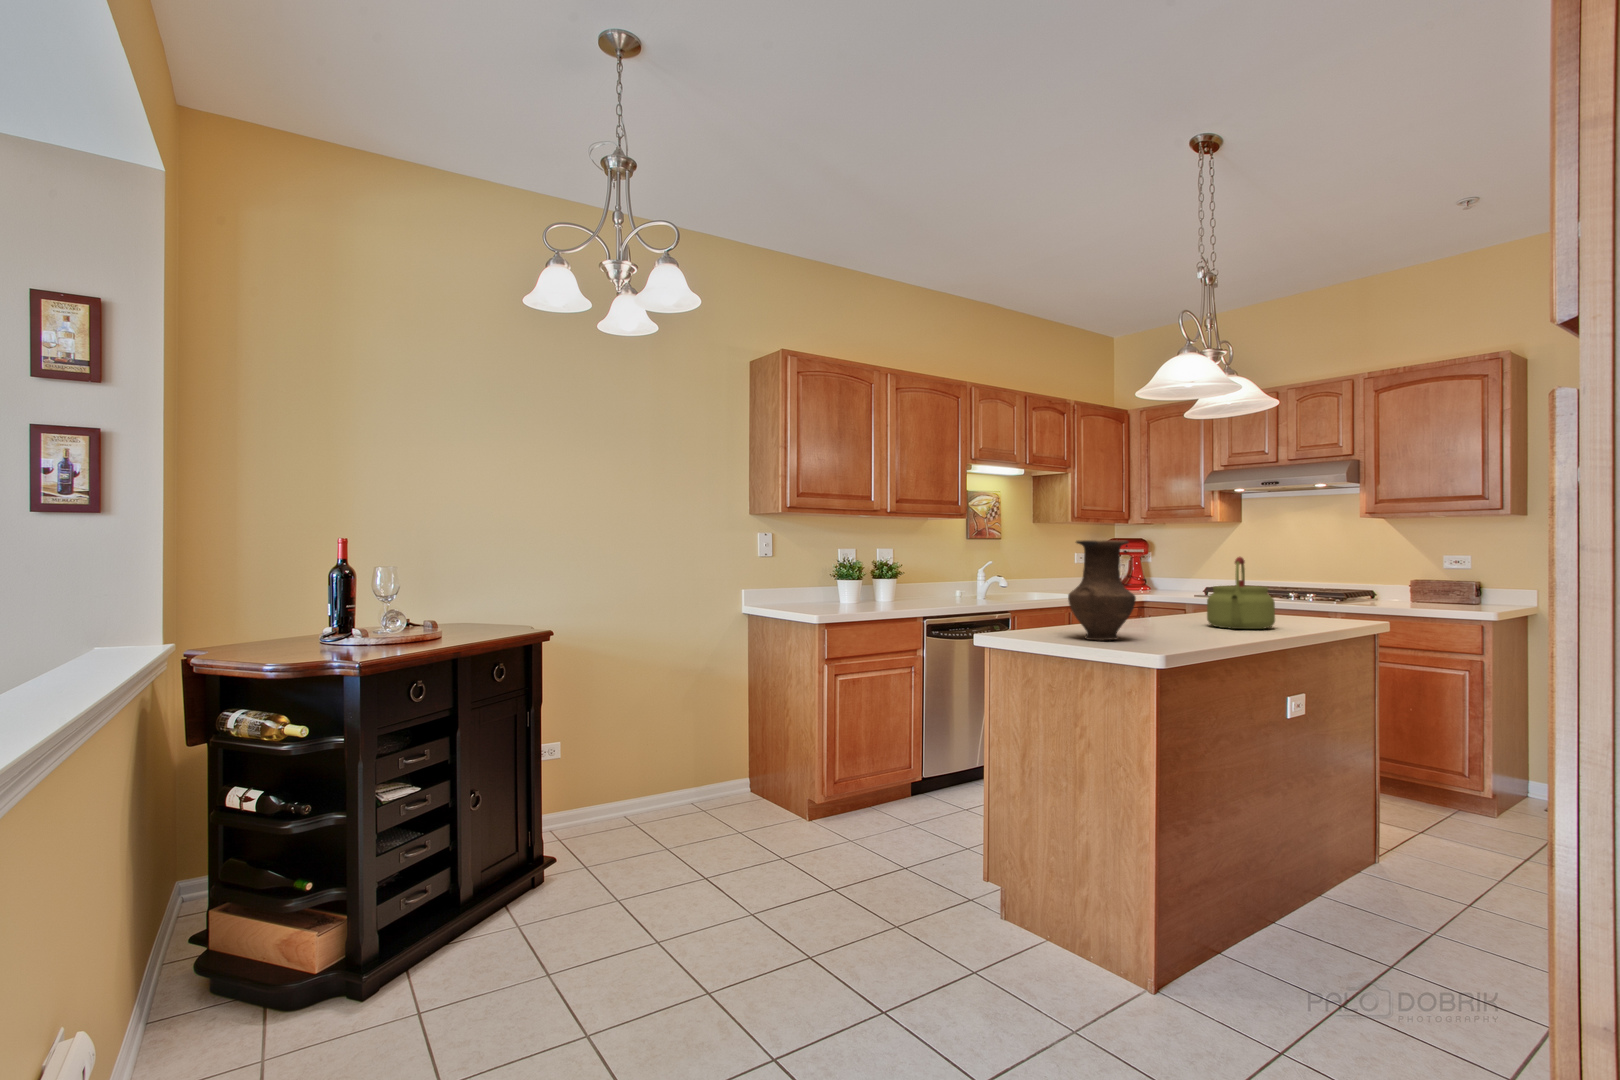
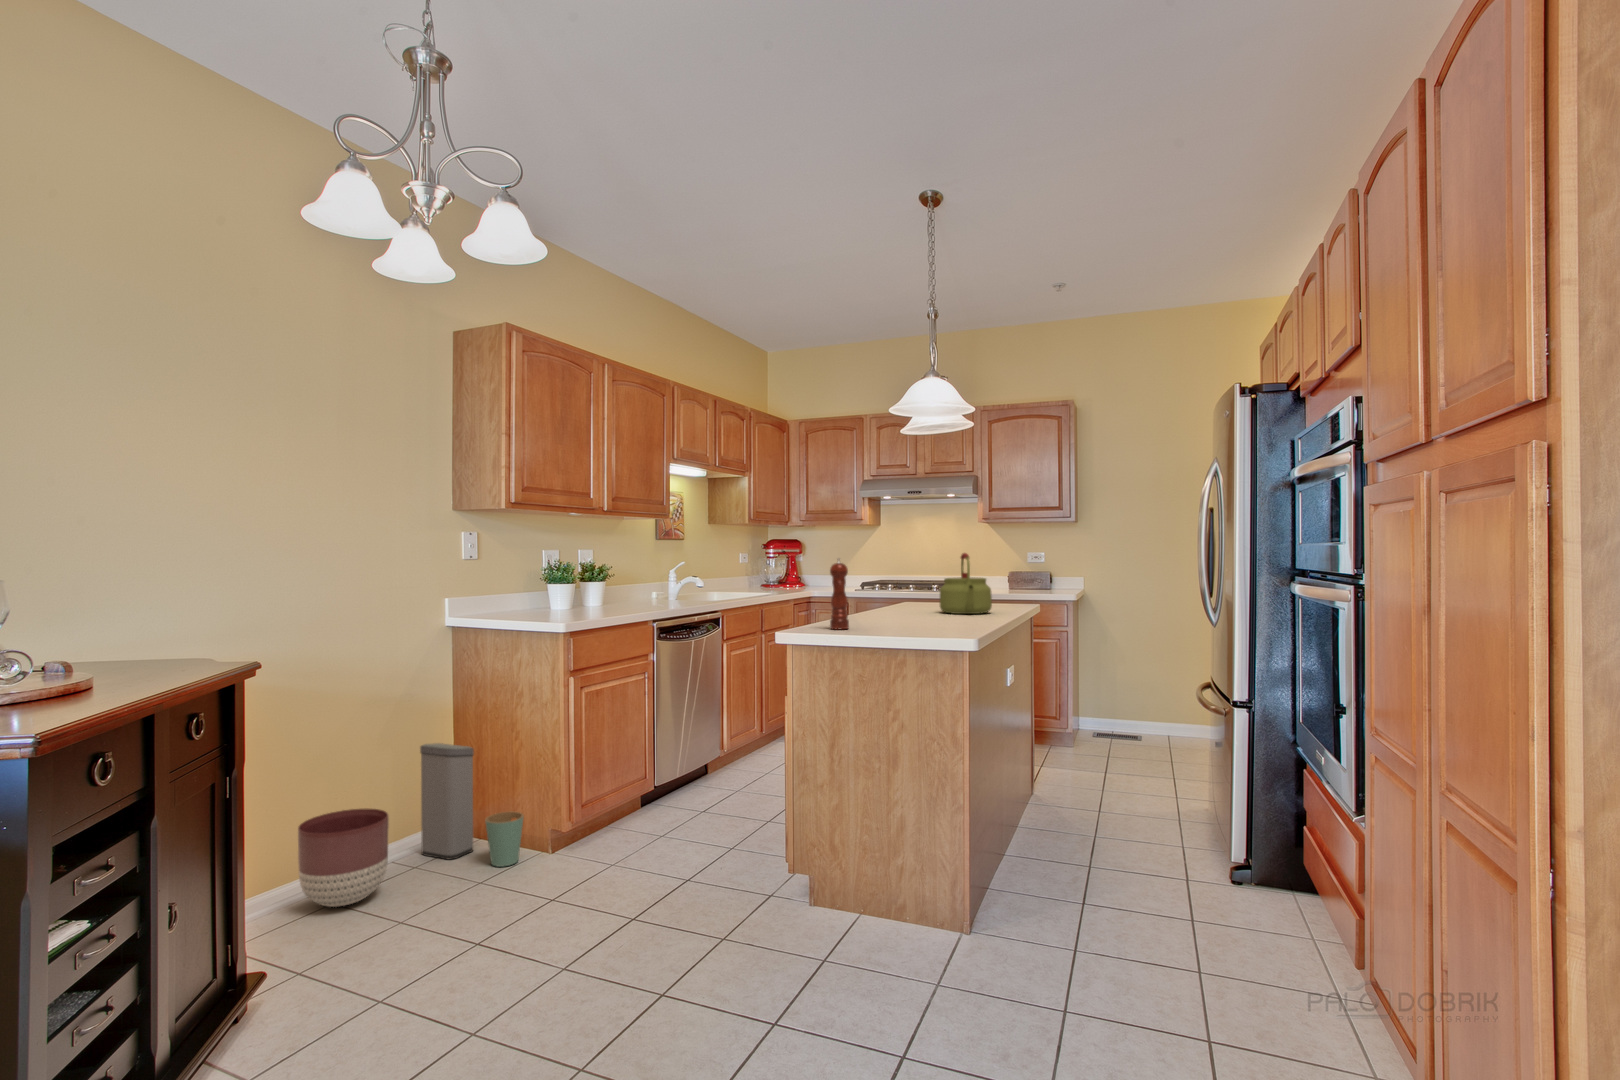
vase: present [1068,540,1136,640] -> none [876,537,934,628]
pepper mill: none [1012,562,1033,638] -> present [830,558,849,629]
trash can: none [716,711,784,824] -> present [420,743,524,867]
planter: none [612,755,675,830] -> present [298,808,389,907]

